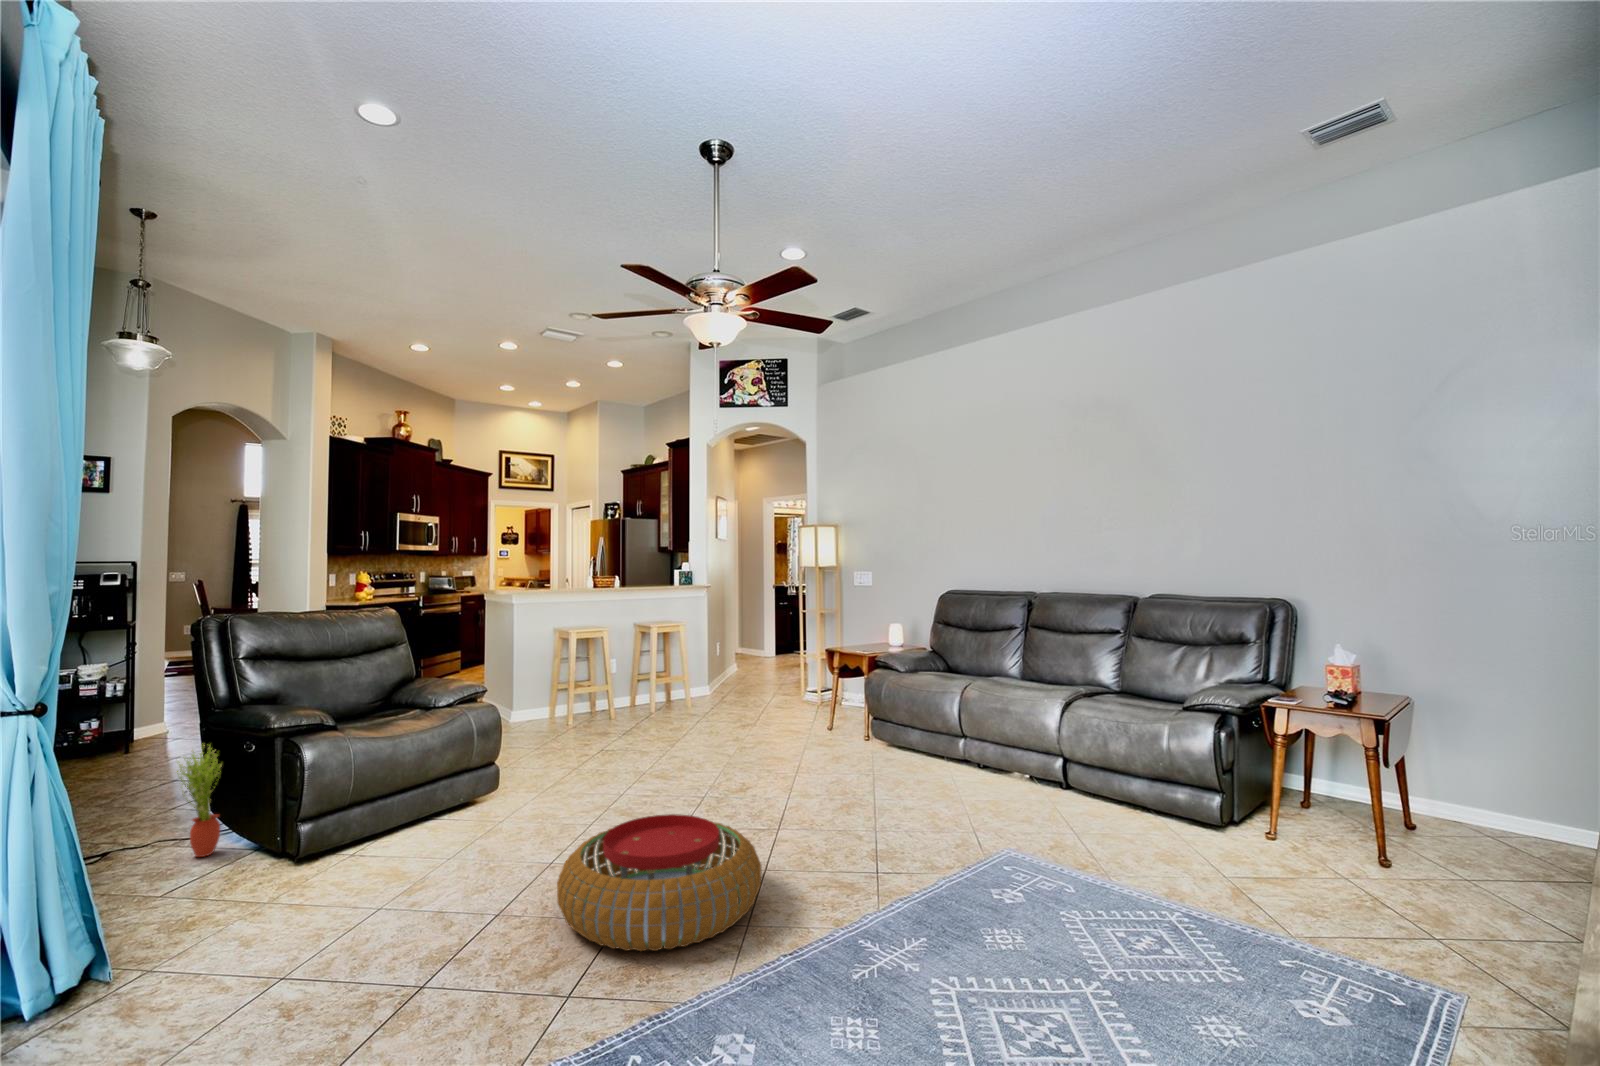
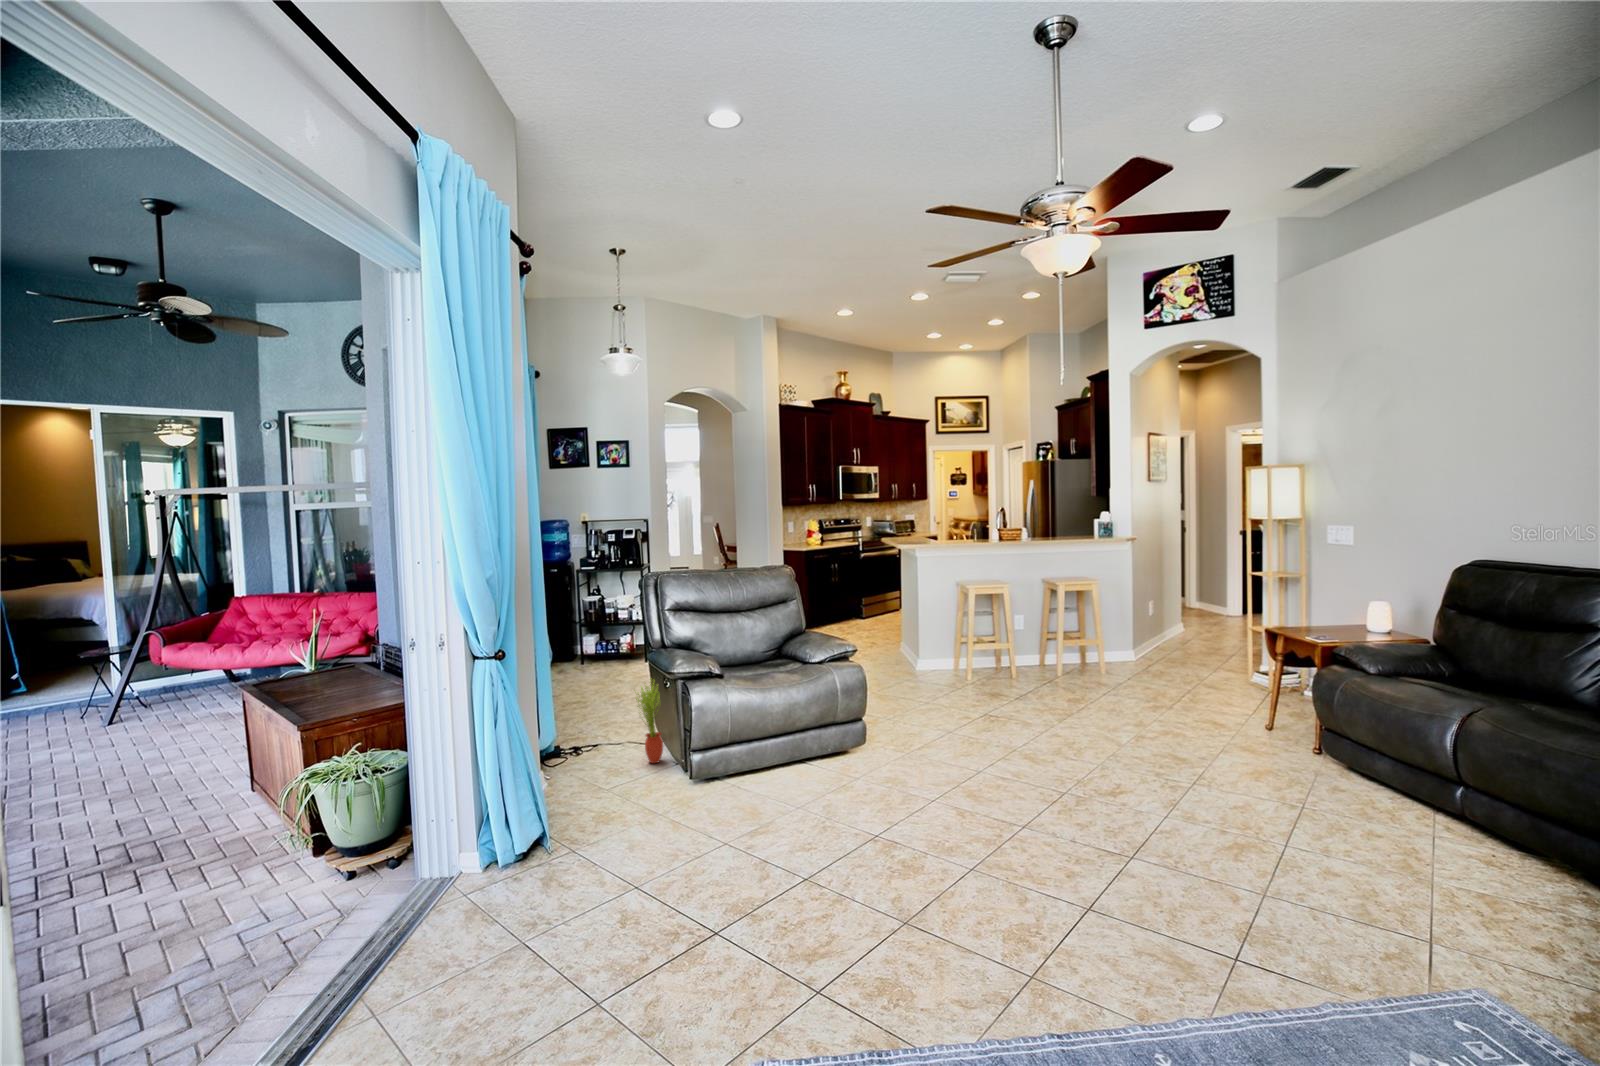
pouf: present [557,814,761,951] -> none [845,821,1062,978]

